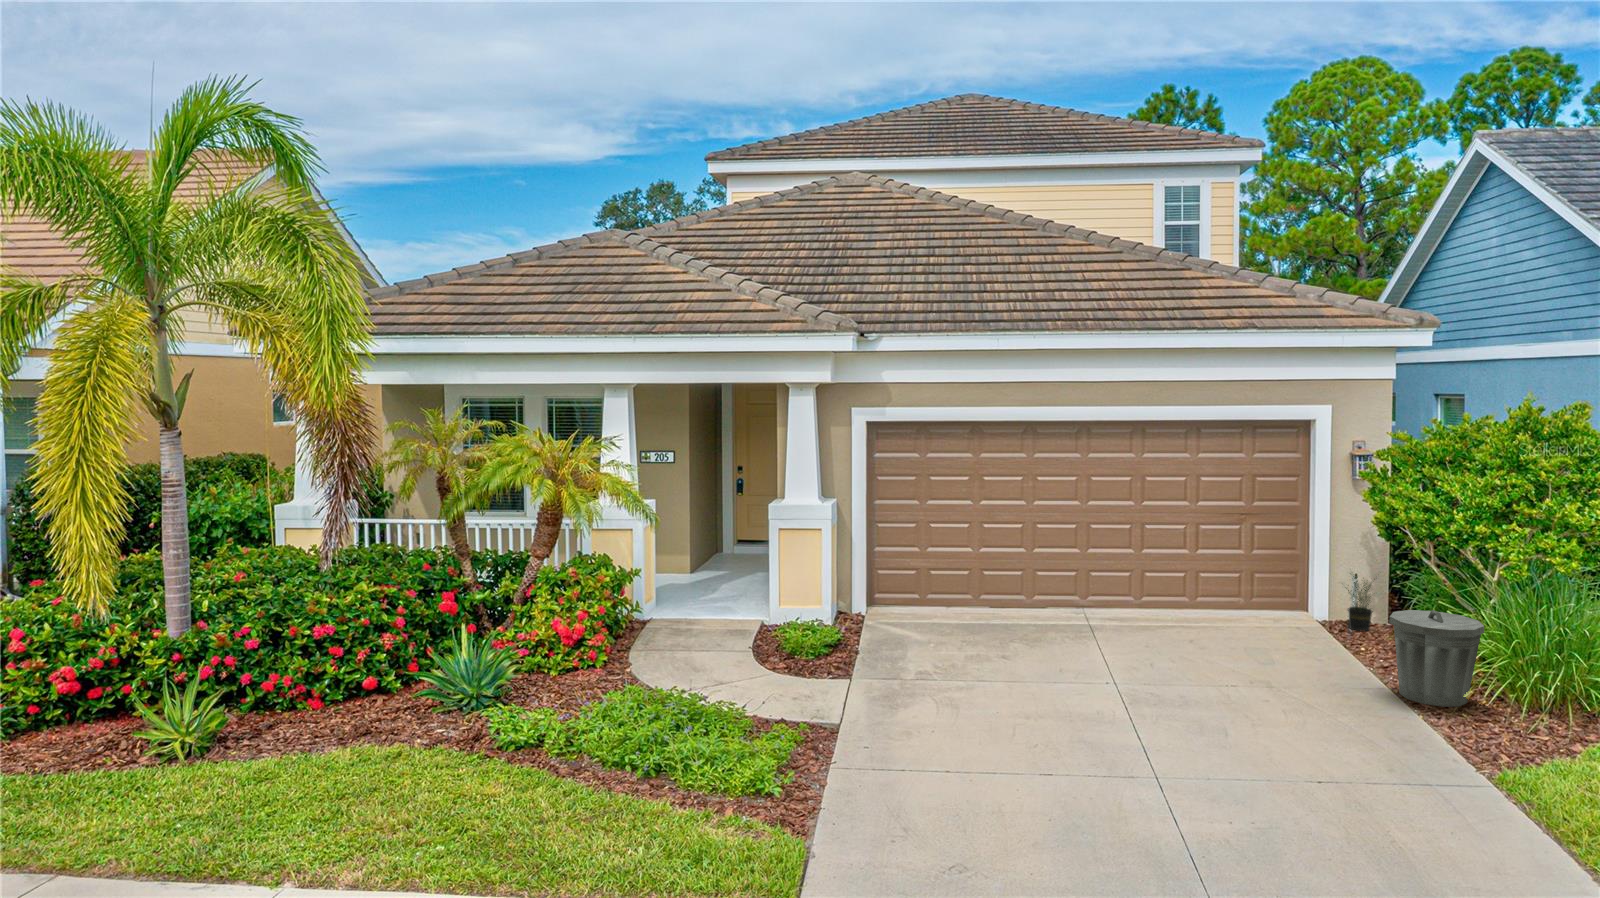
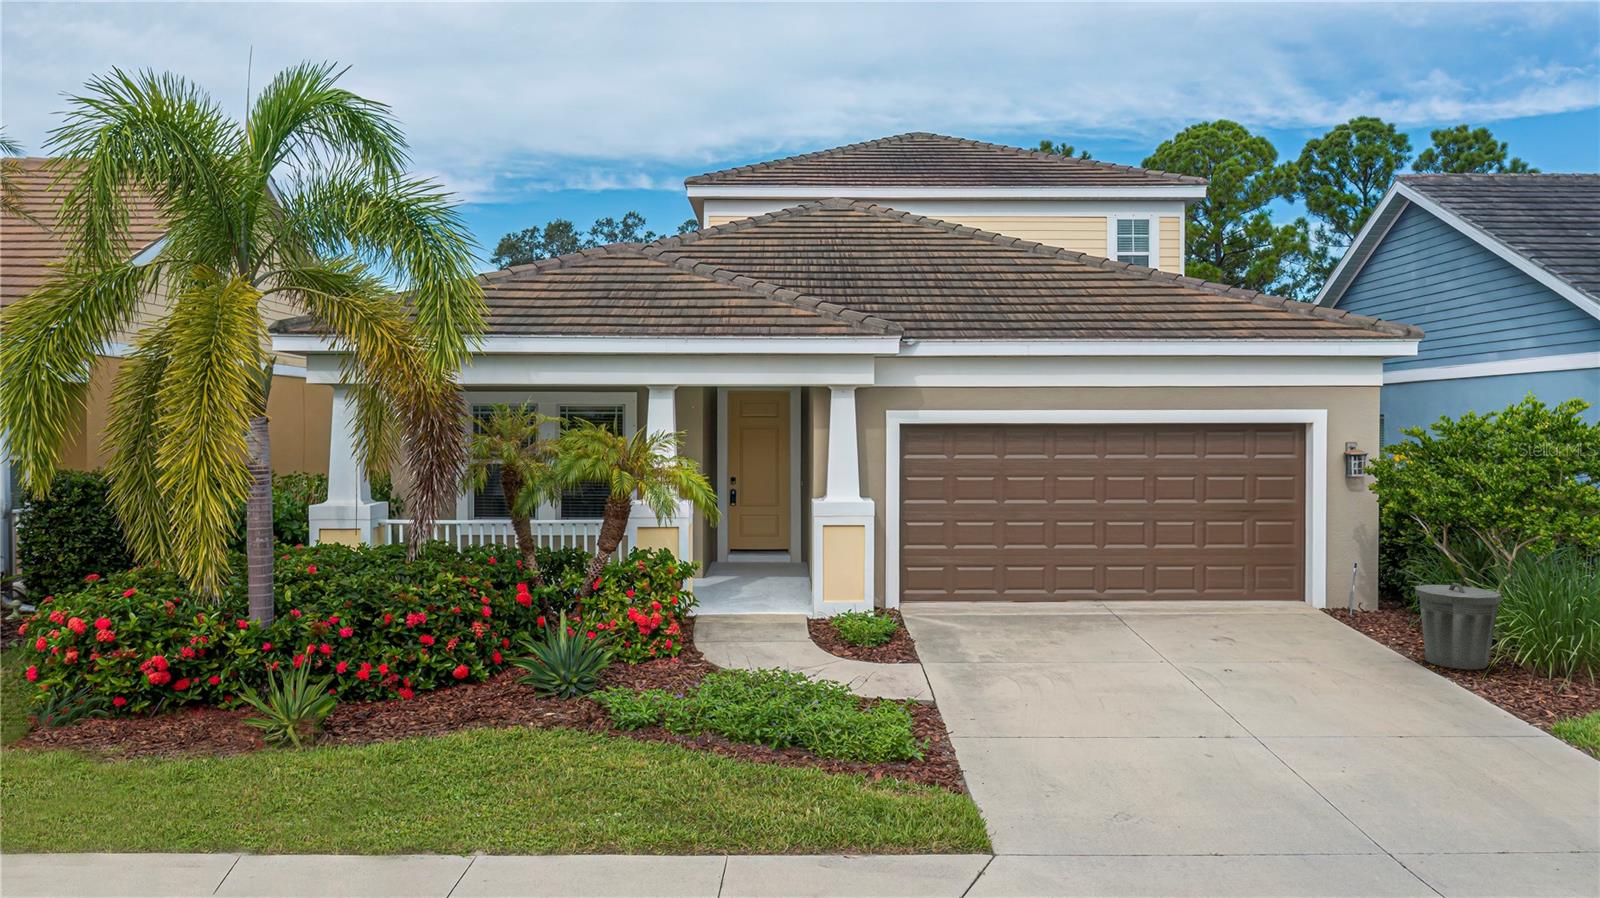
potted plant: present [1346,573,1375,631] -> none [1336,557,1375,615]

